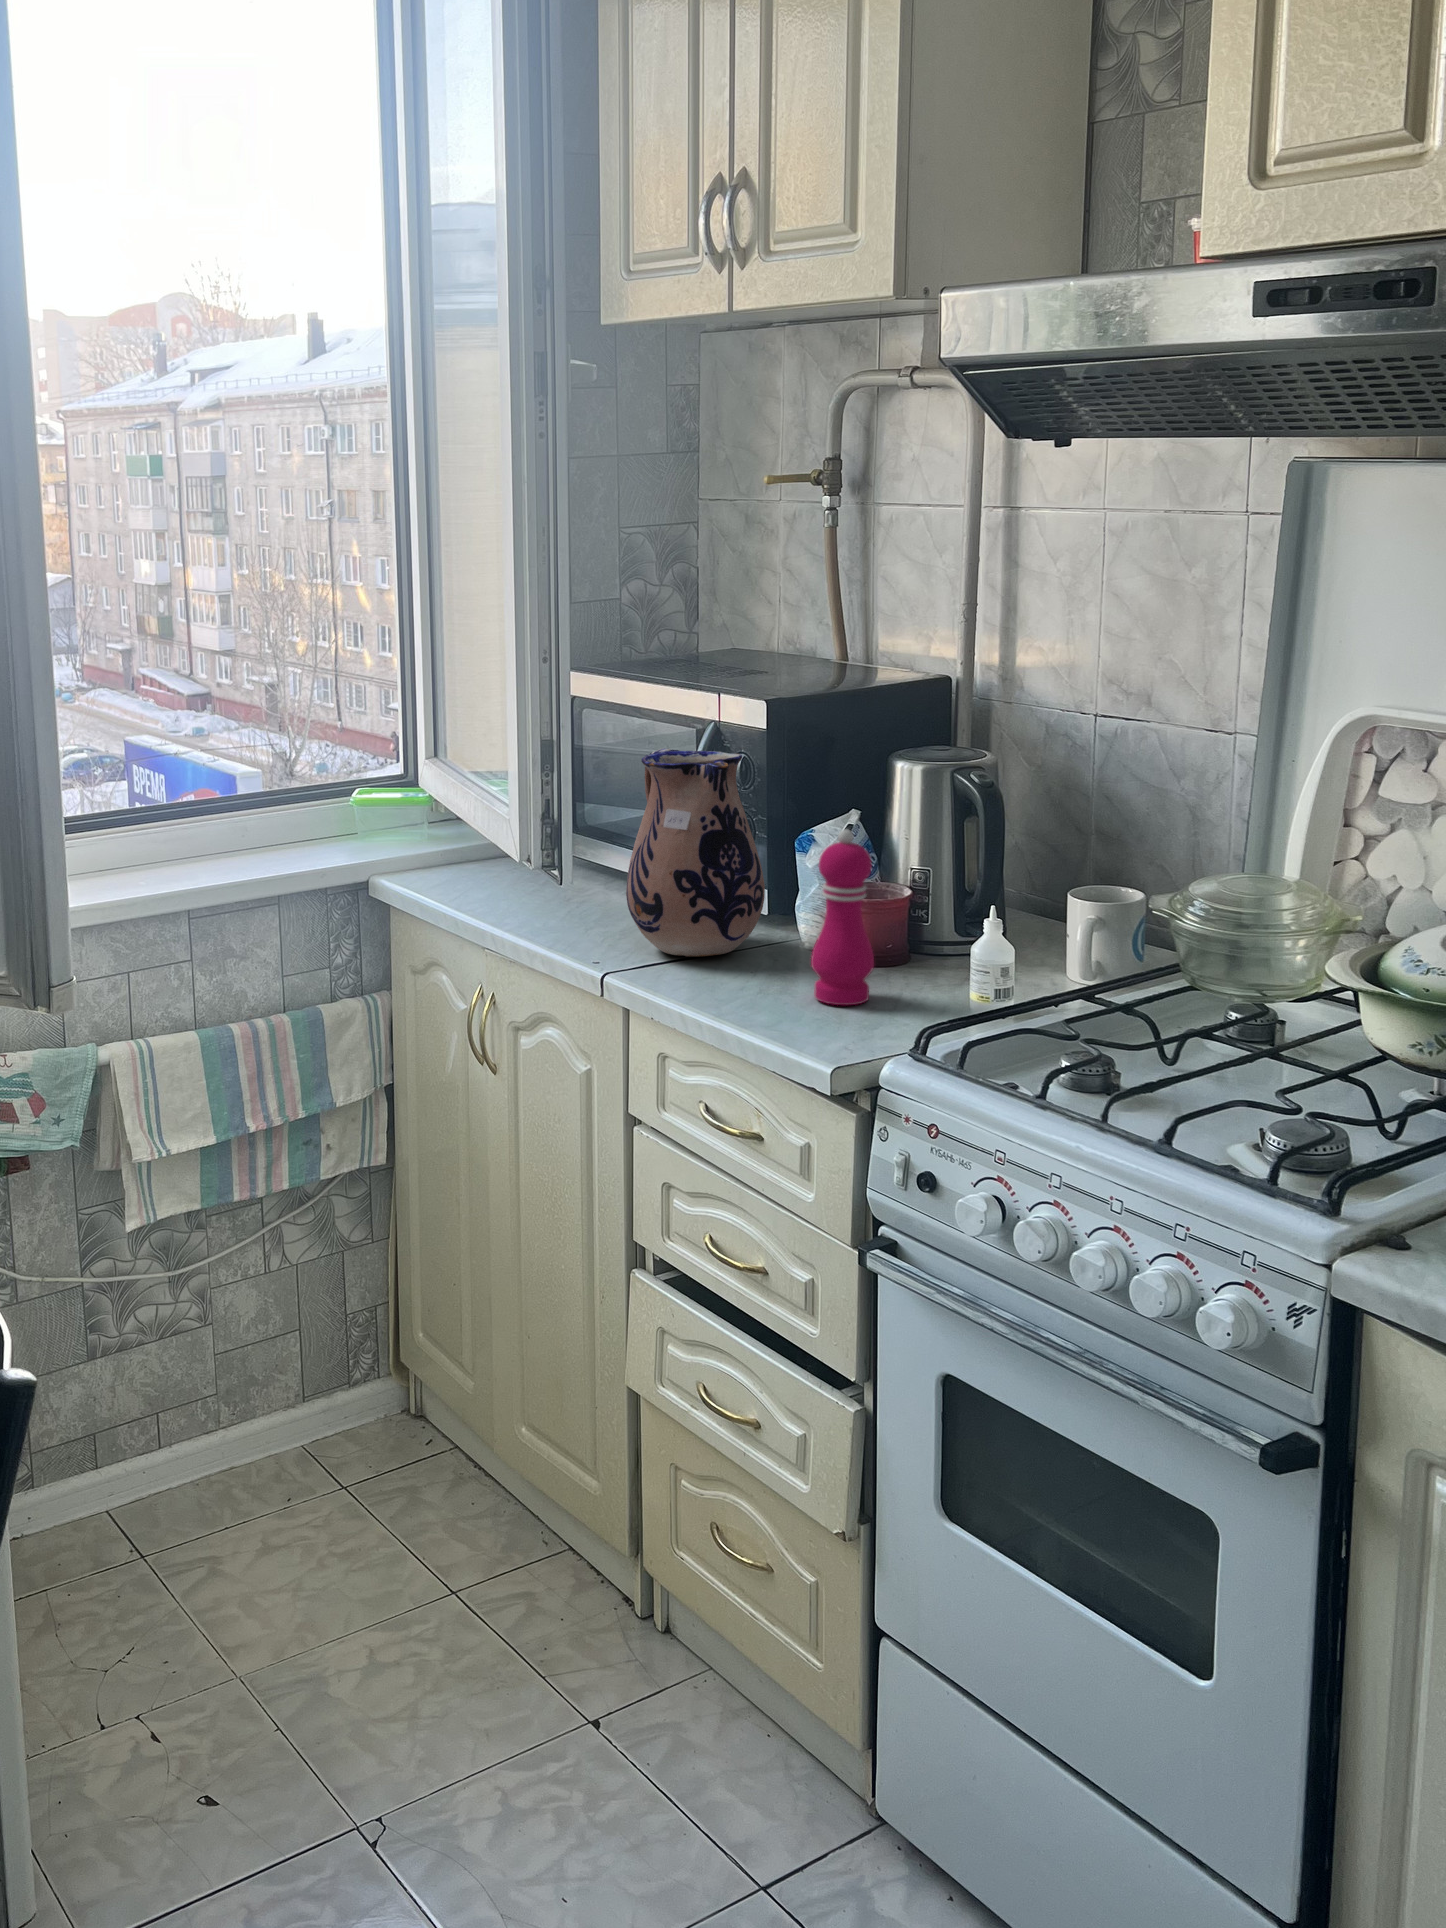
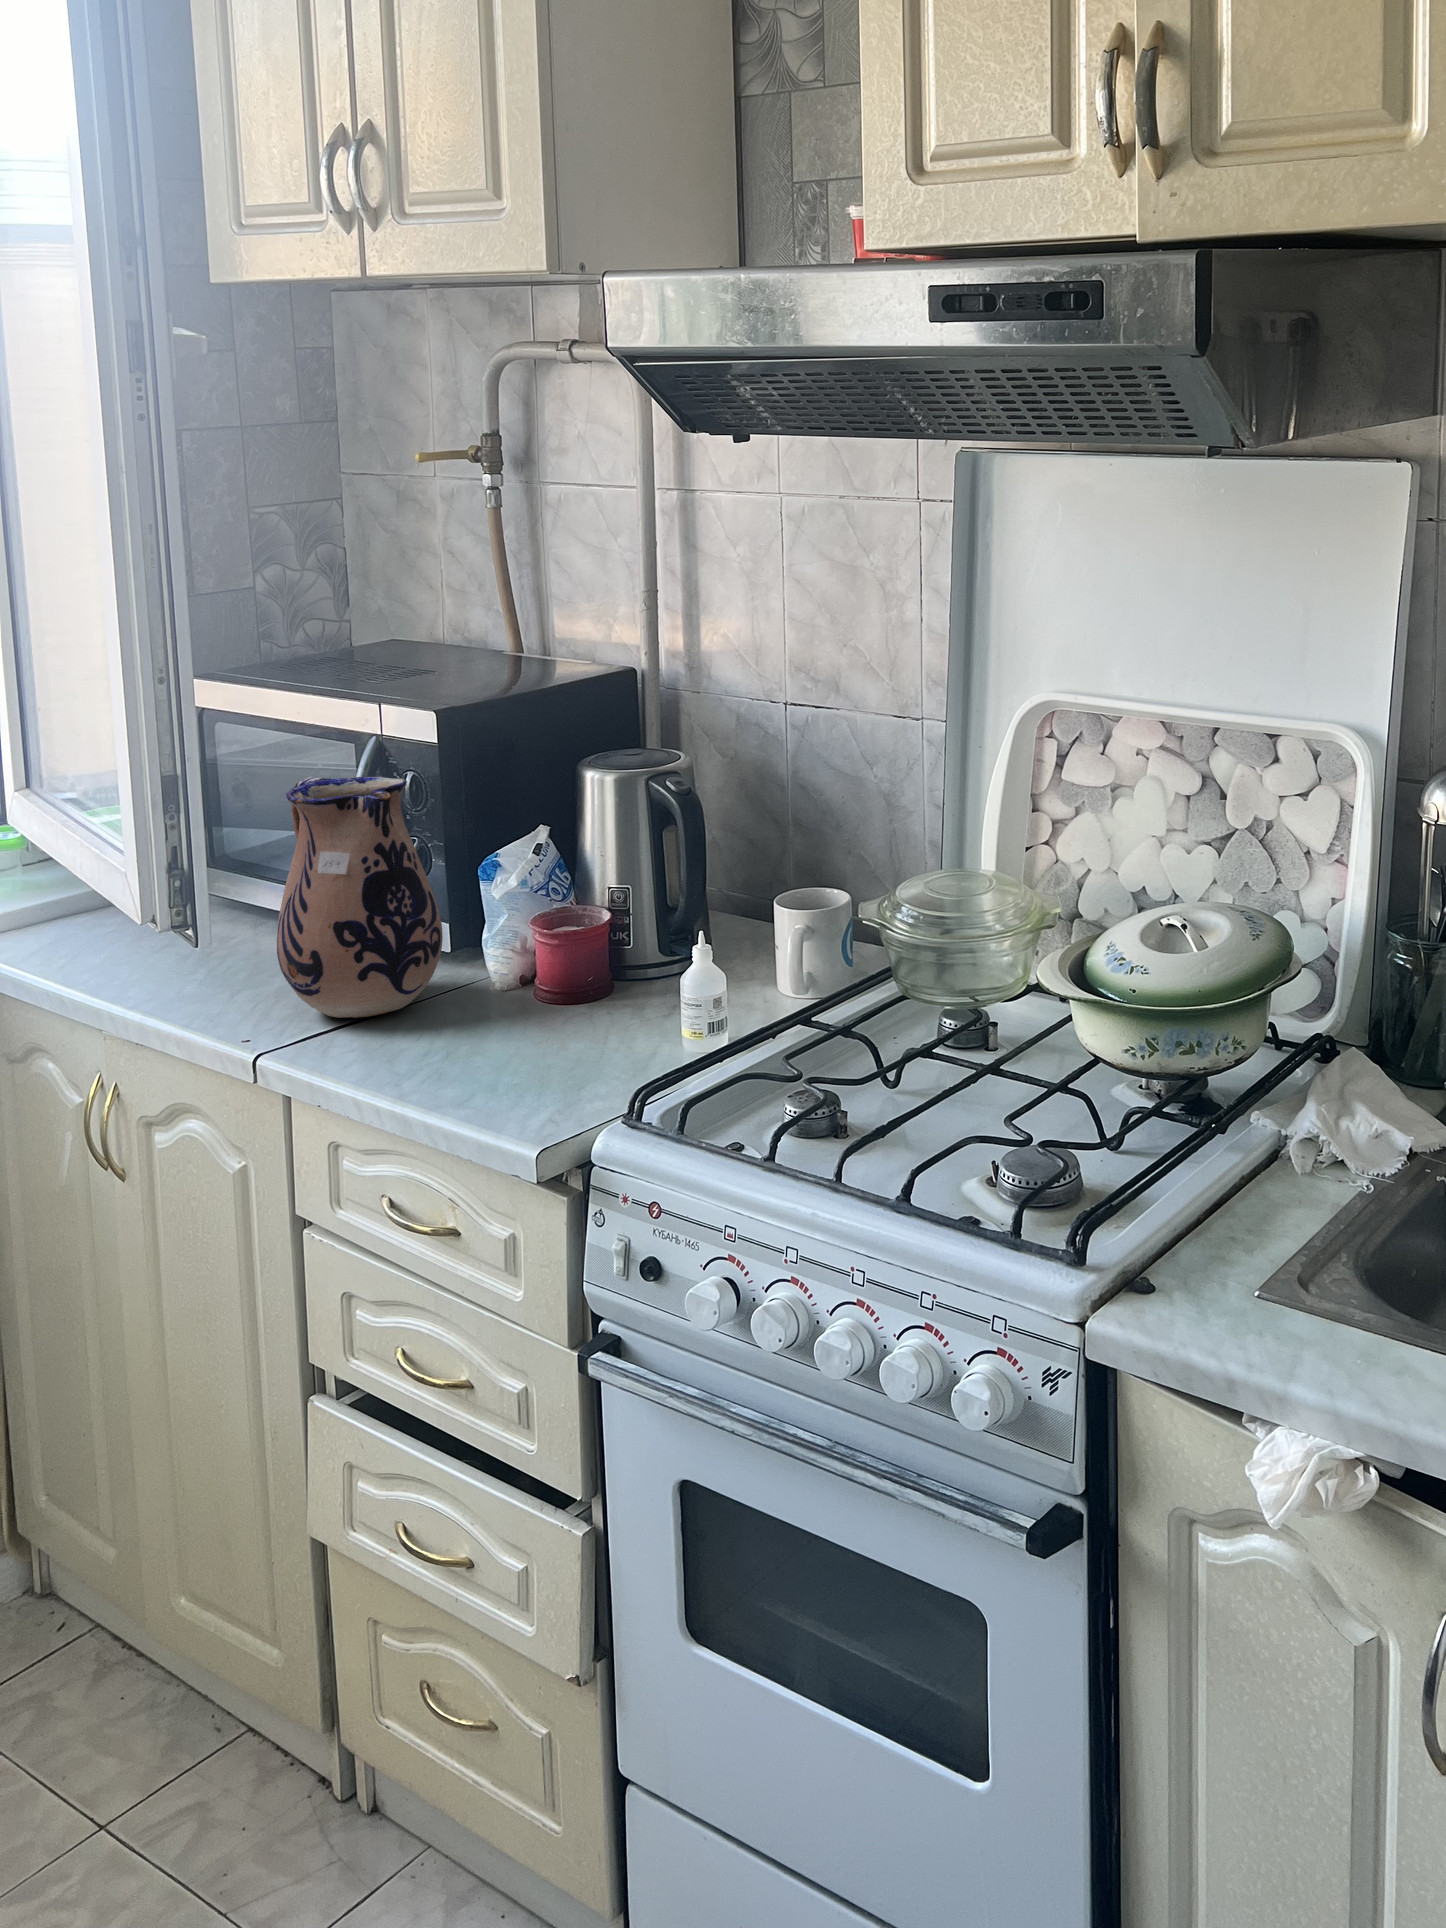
pepper mill: present [811,829,874,1005] -> none [501,864,573,1062]

